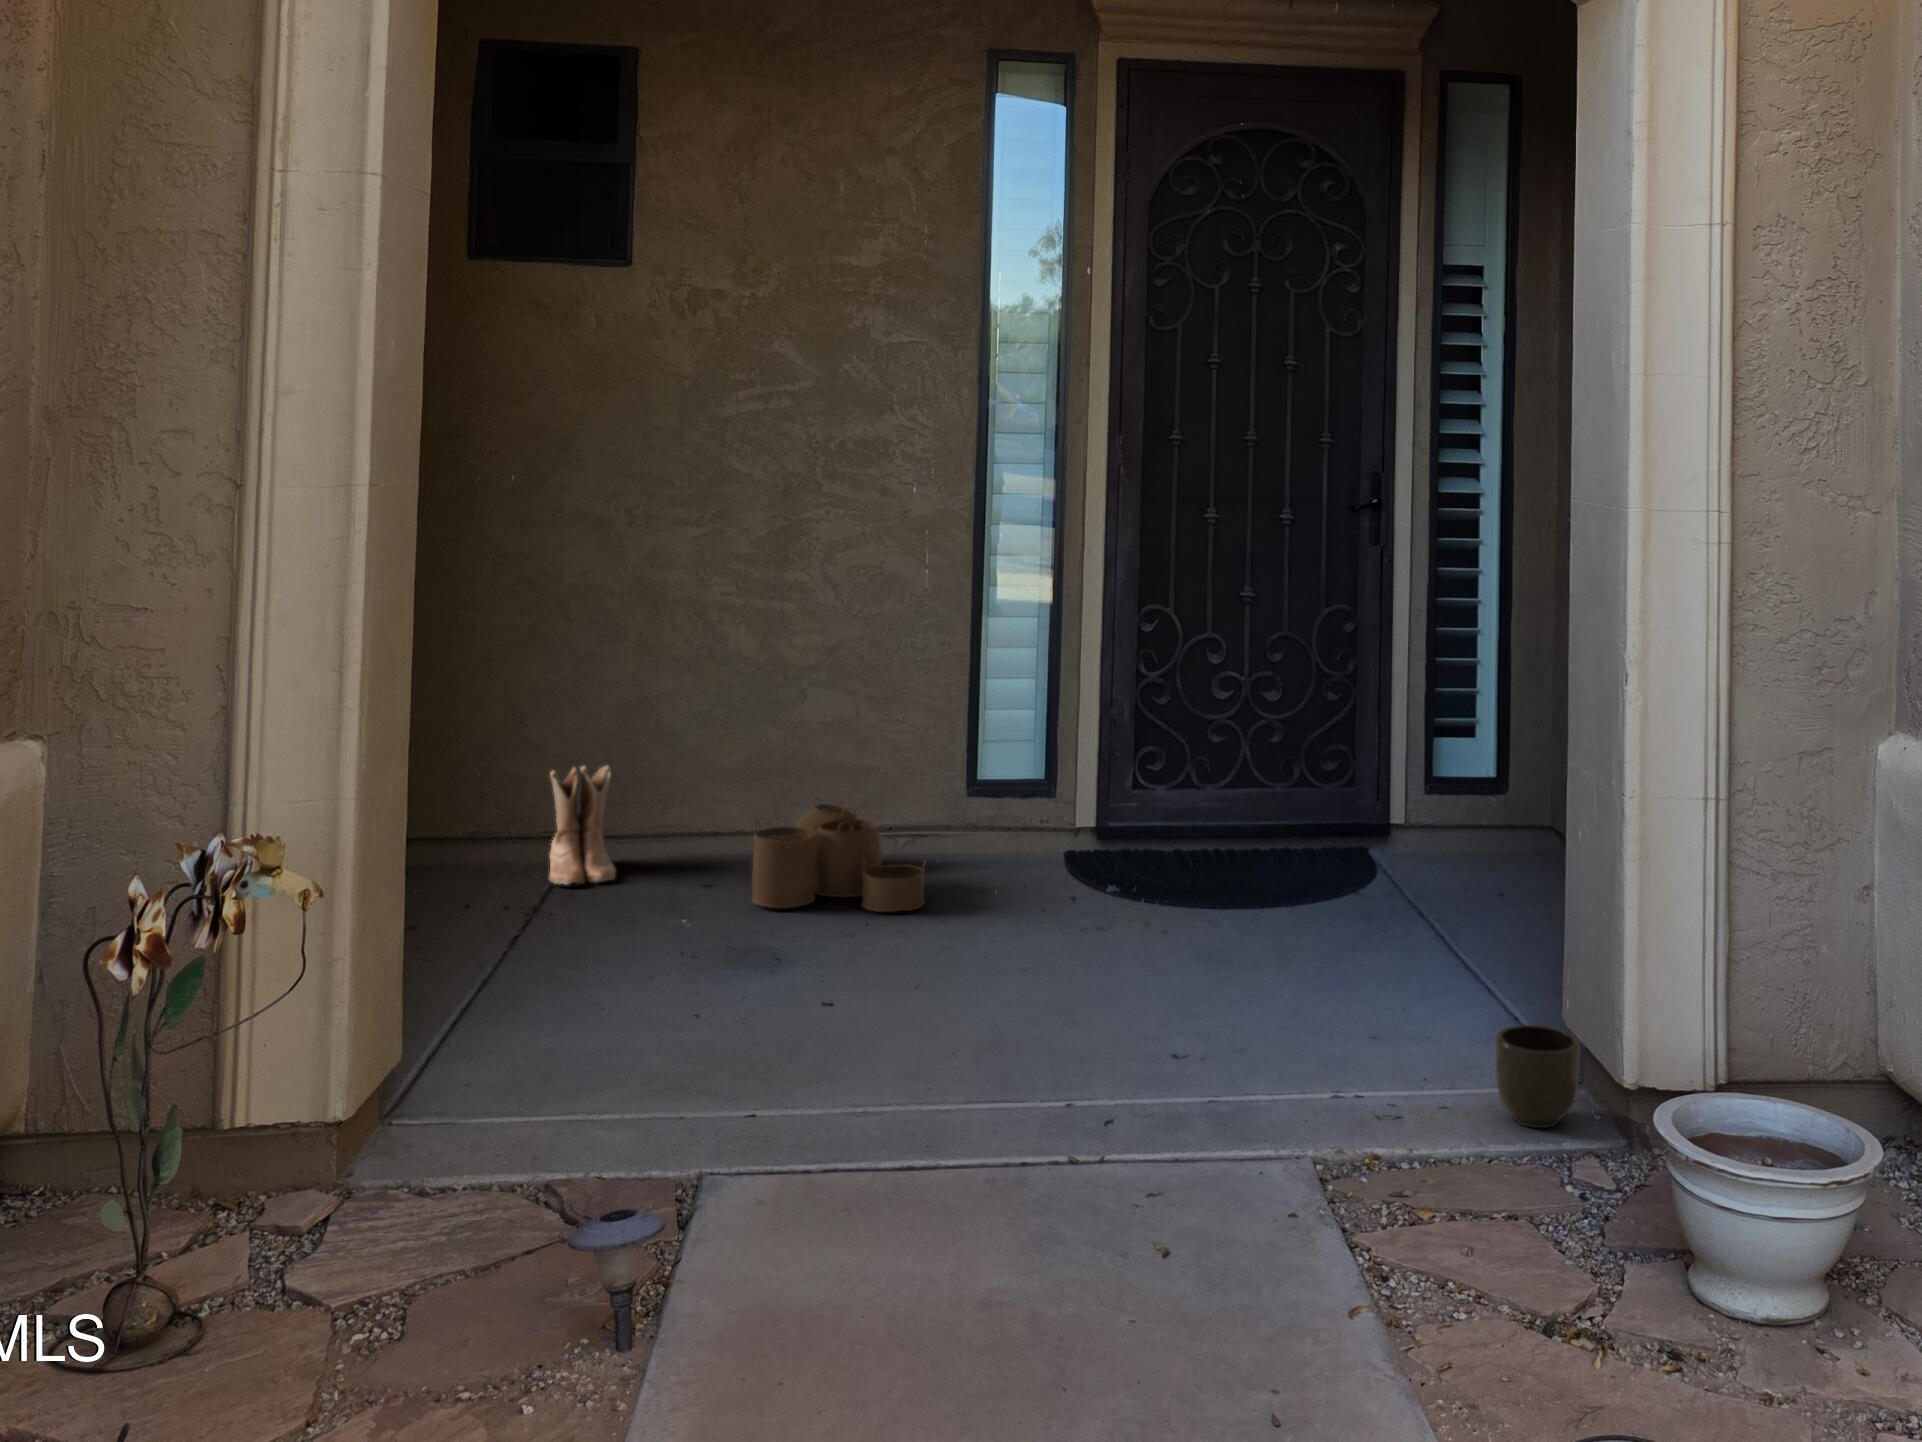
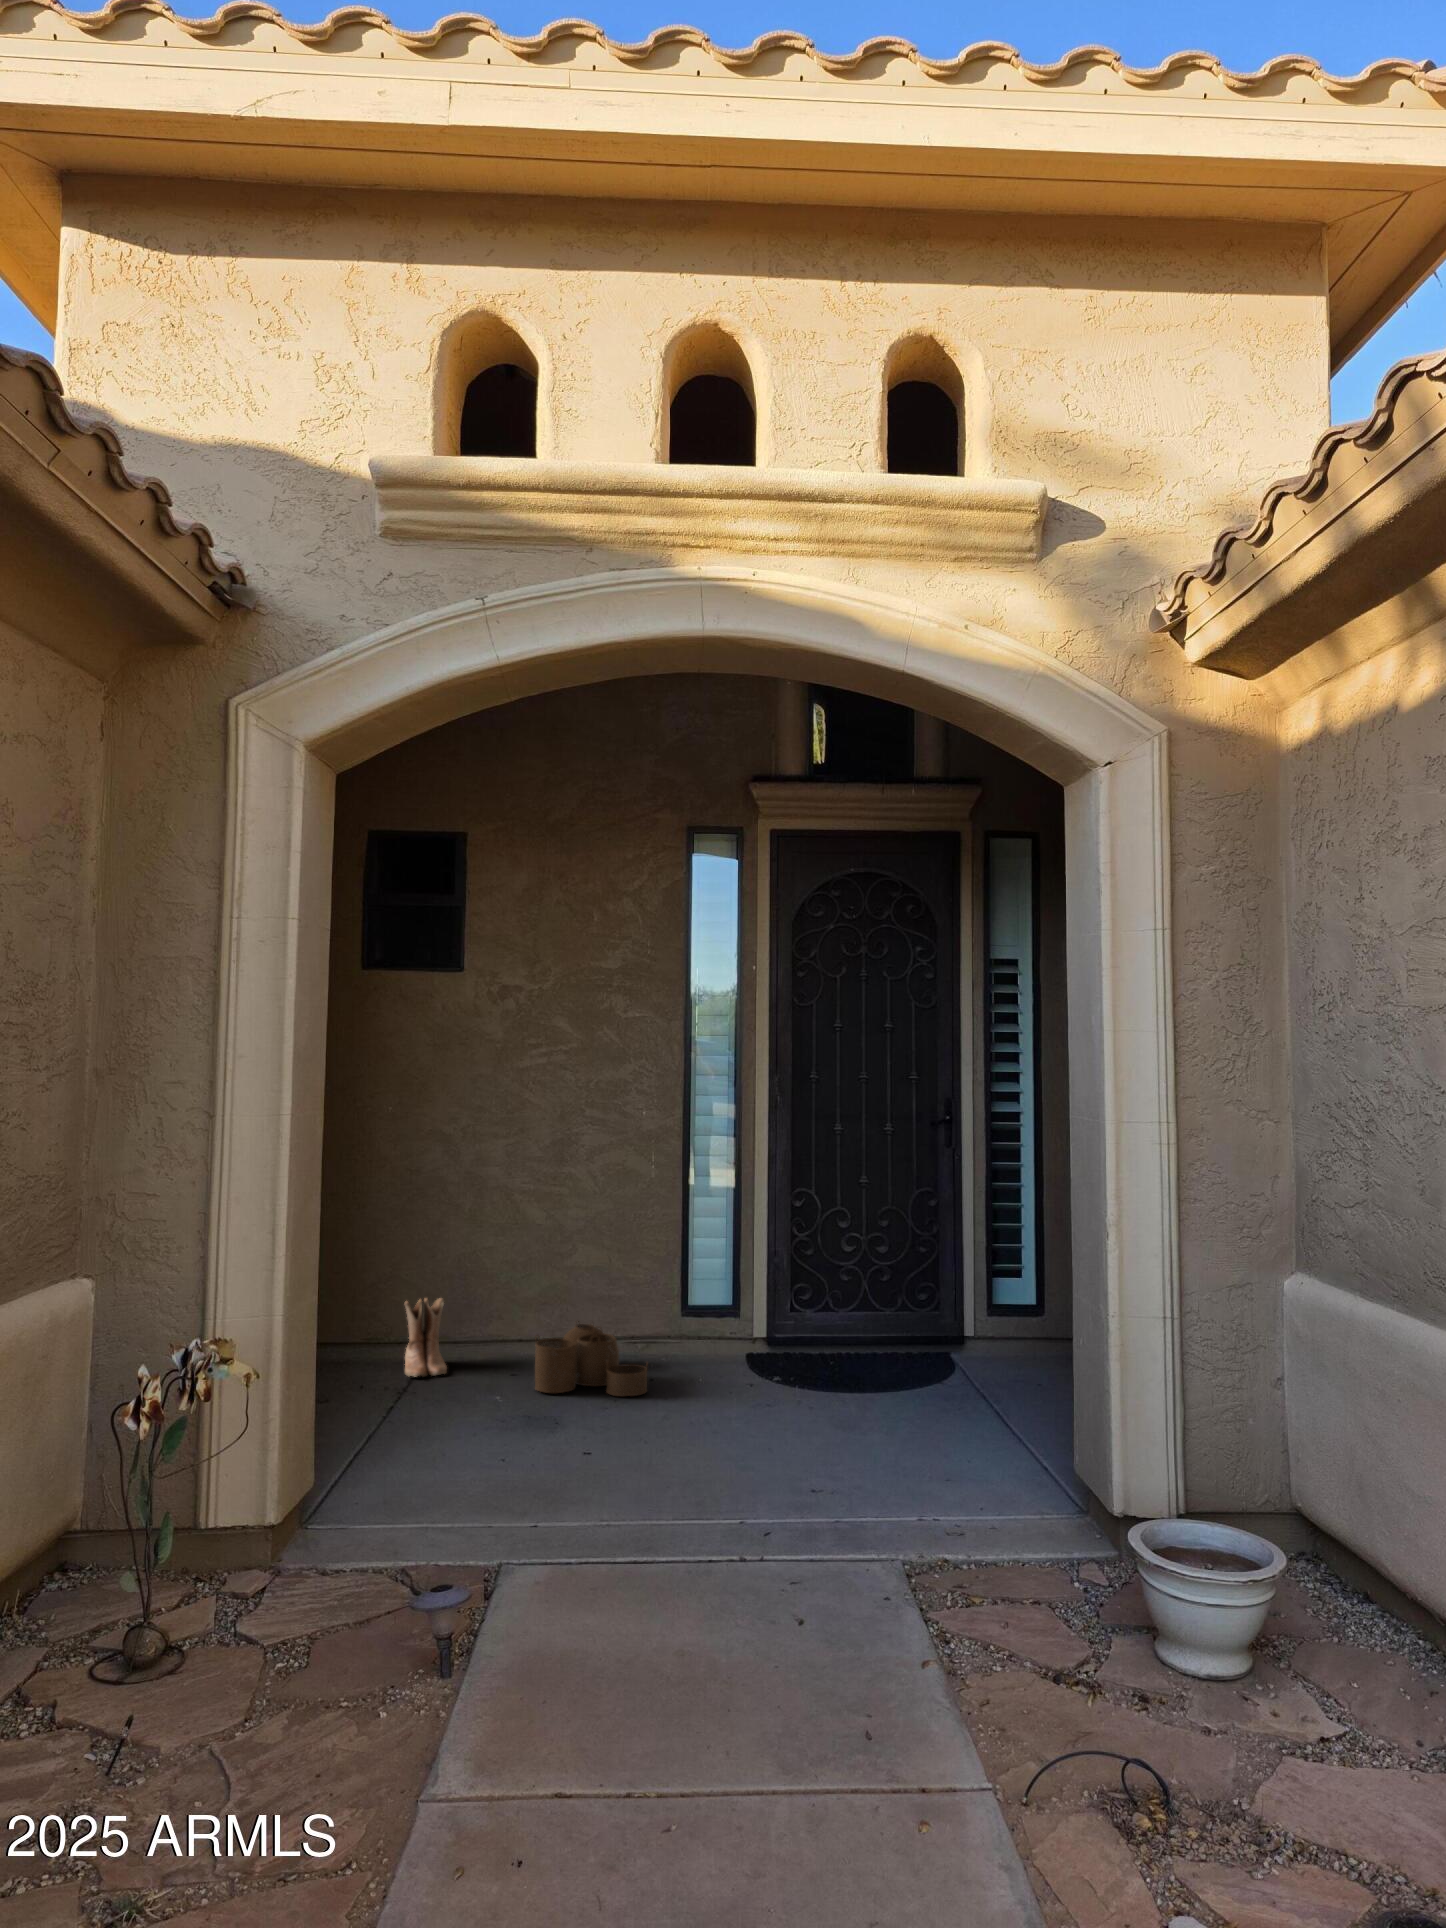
planter: present [1496,1025,1580,1128] -> none [1027,1474,1084,1546]

